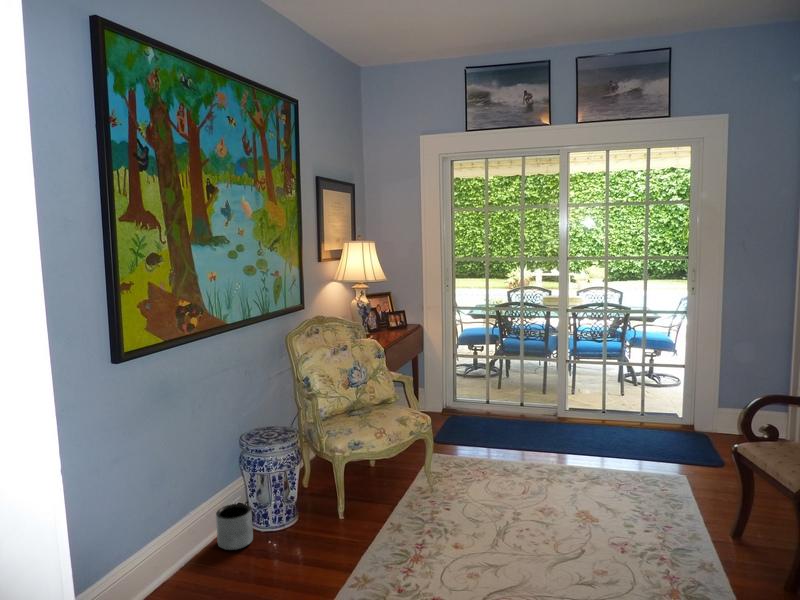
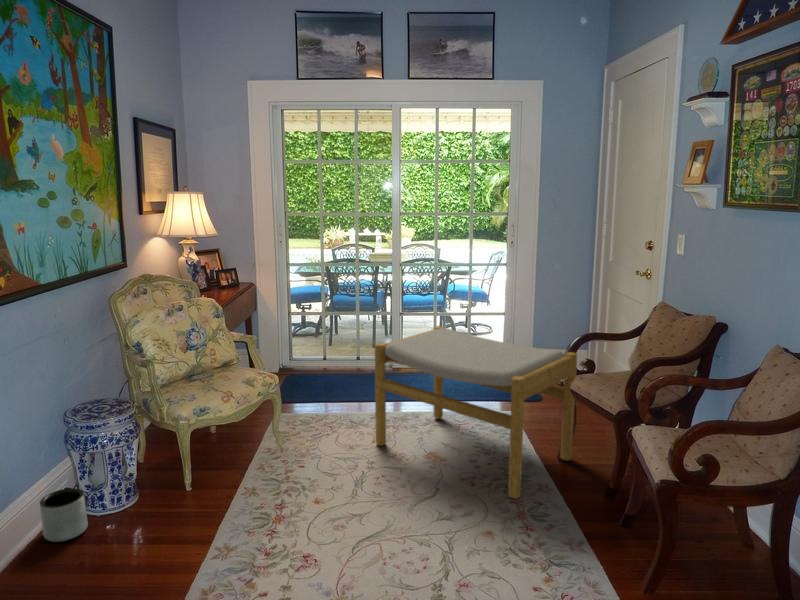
footstool: none [525,377,754,573] -> present [375,326,577,499]

